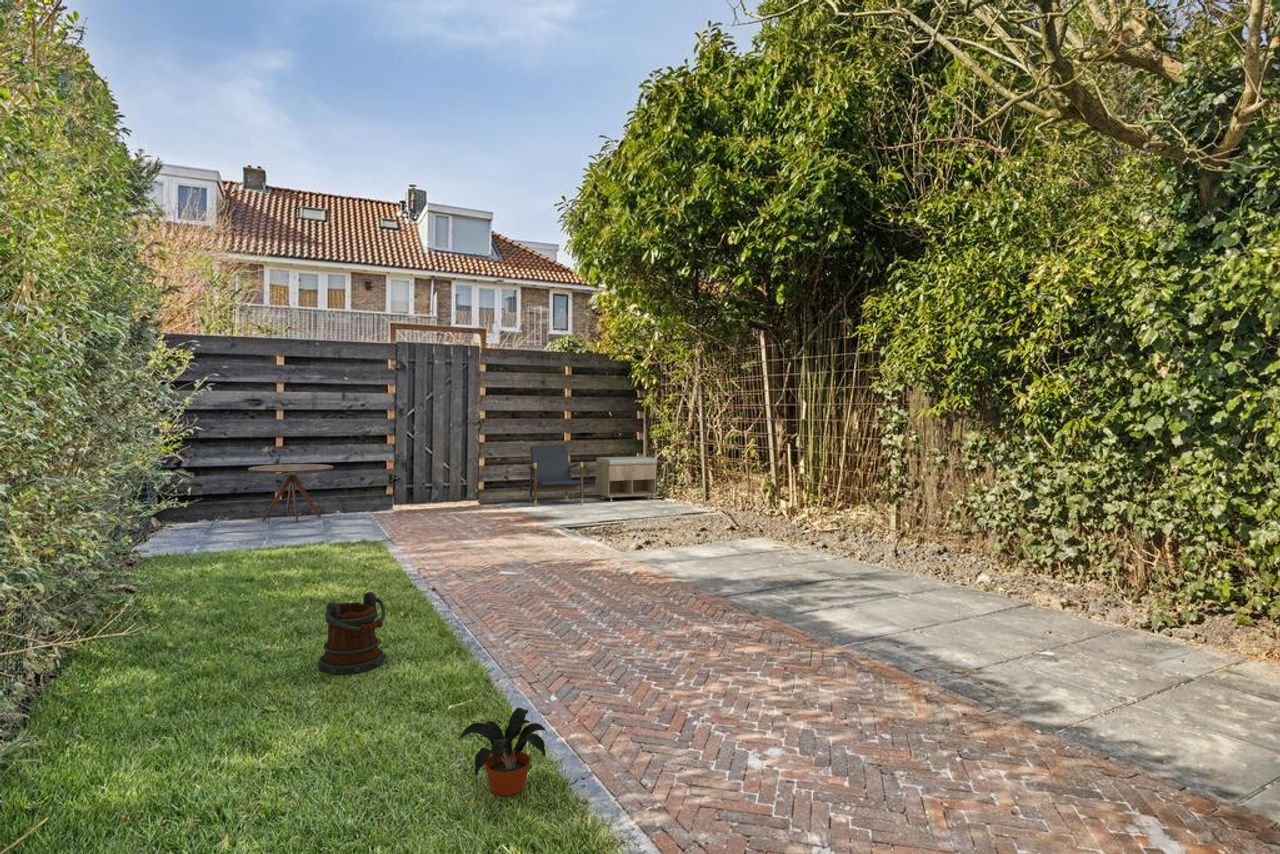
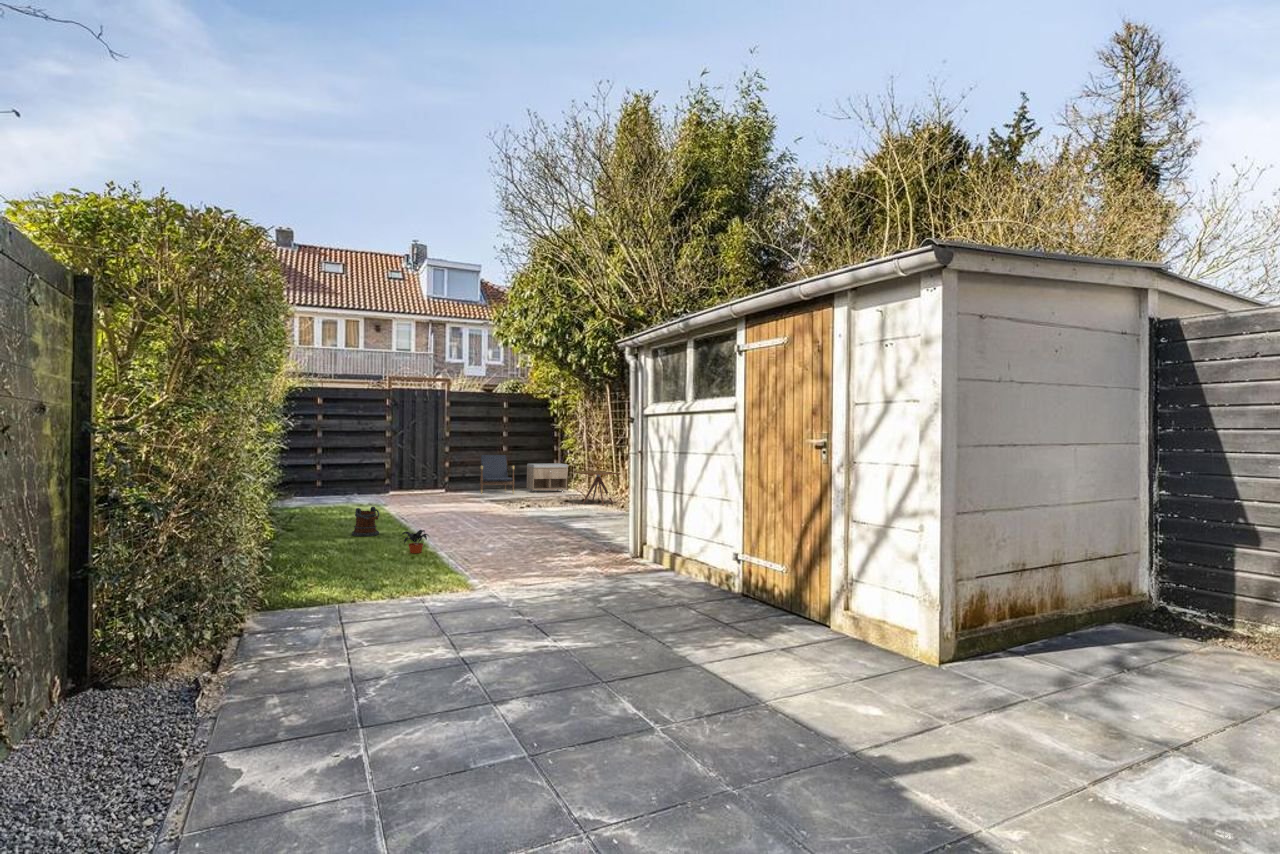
round table: present [248,464,333,523] -> present [575,471,619,505]

